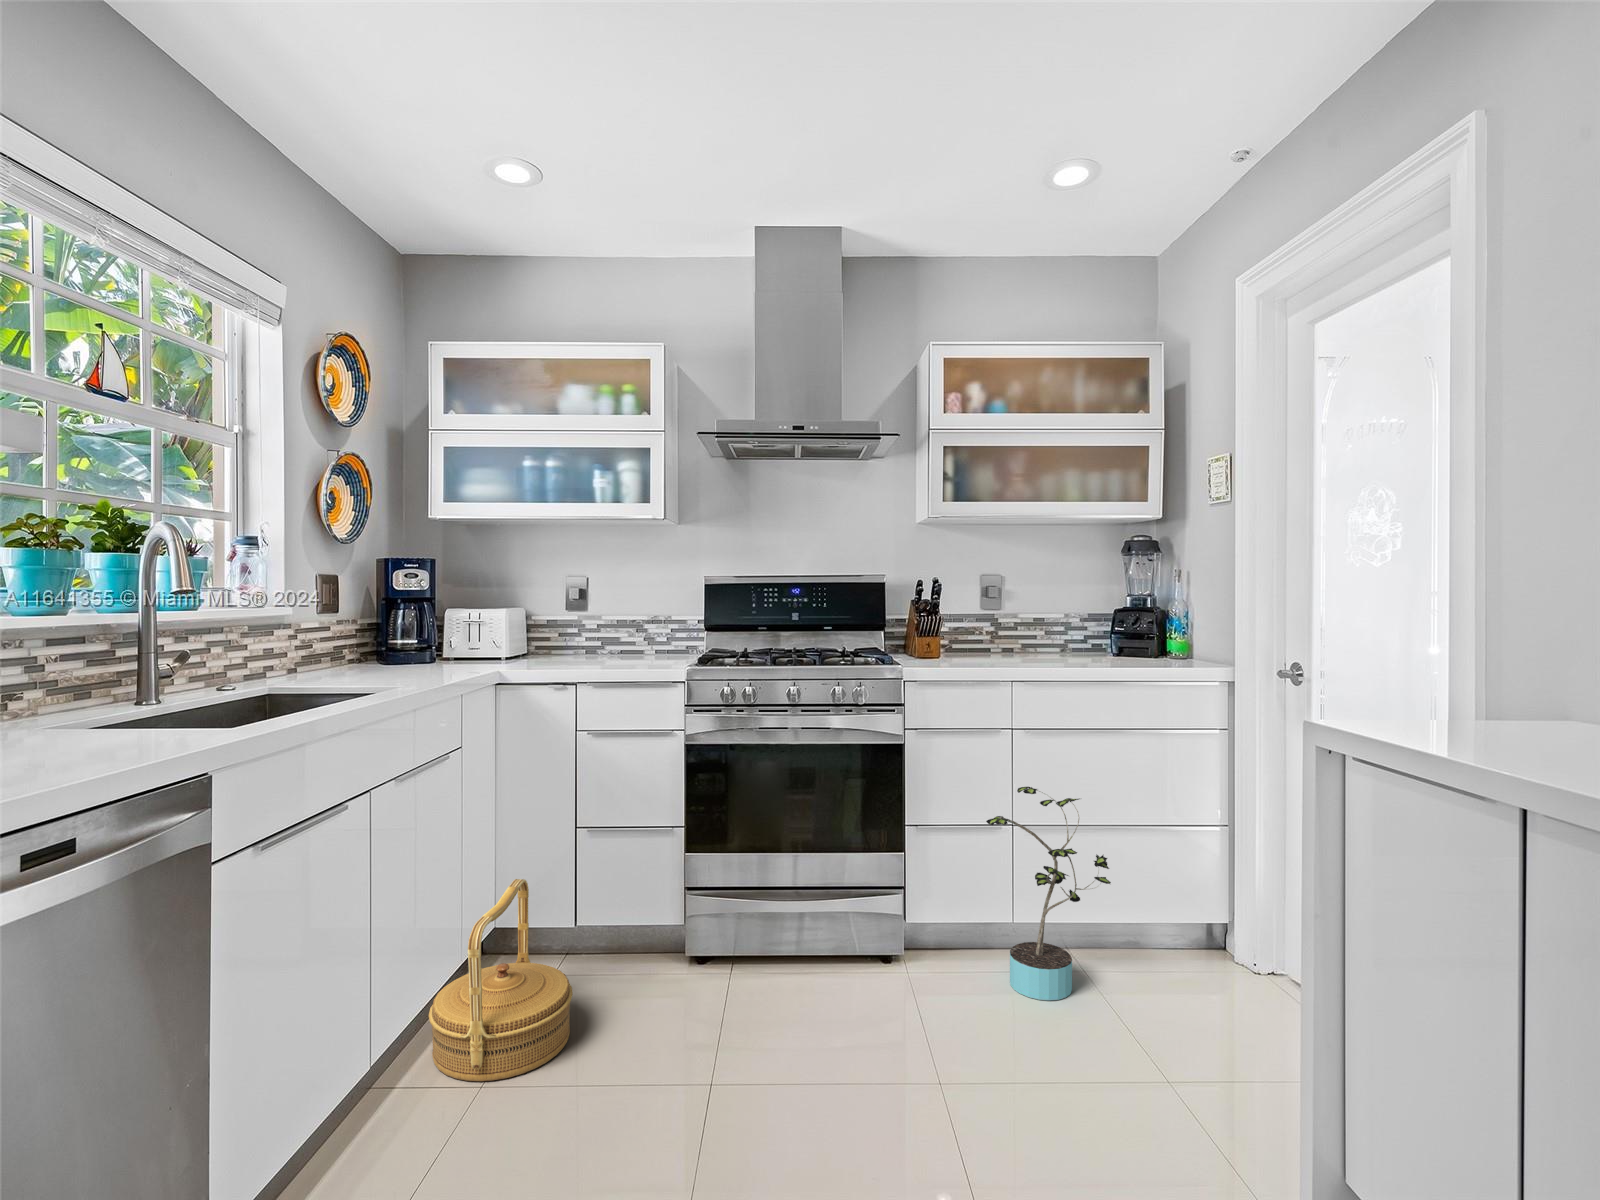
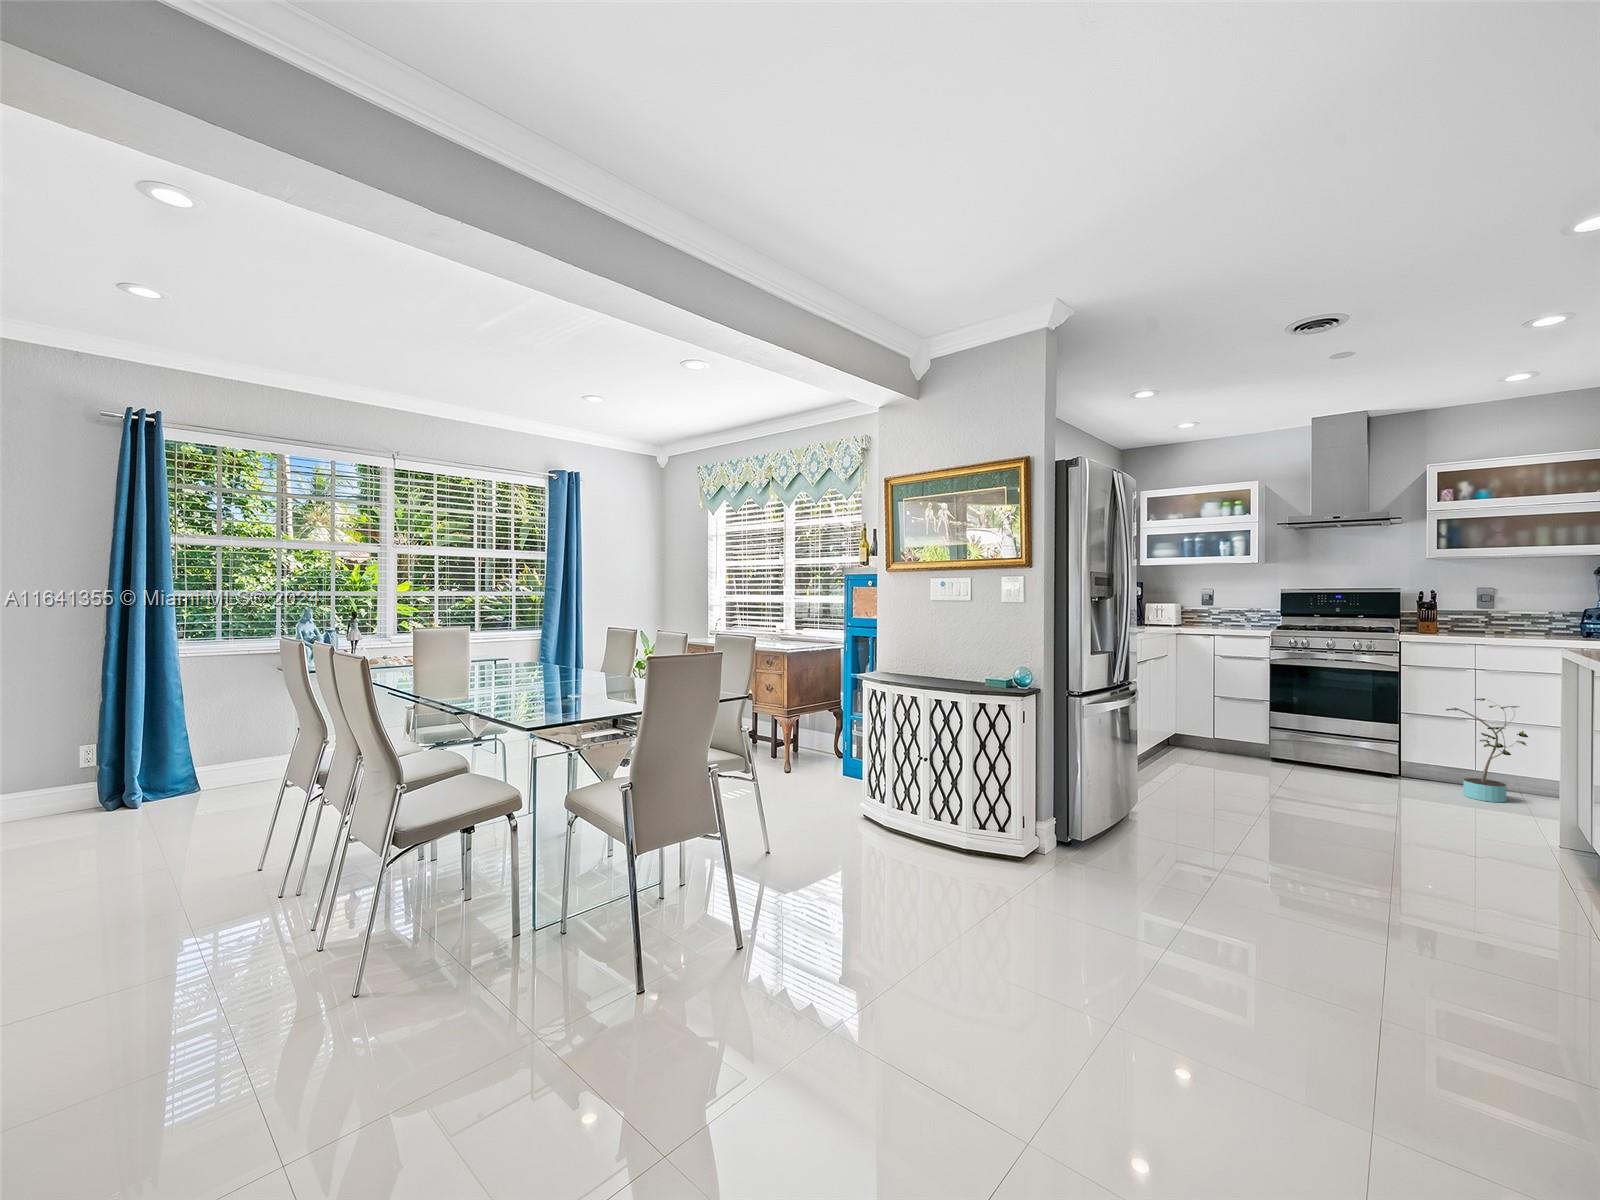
woven basket: present [429,879,573,1081] -> none [1158,708,1216,770]

